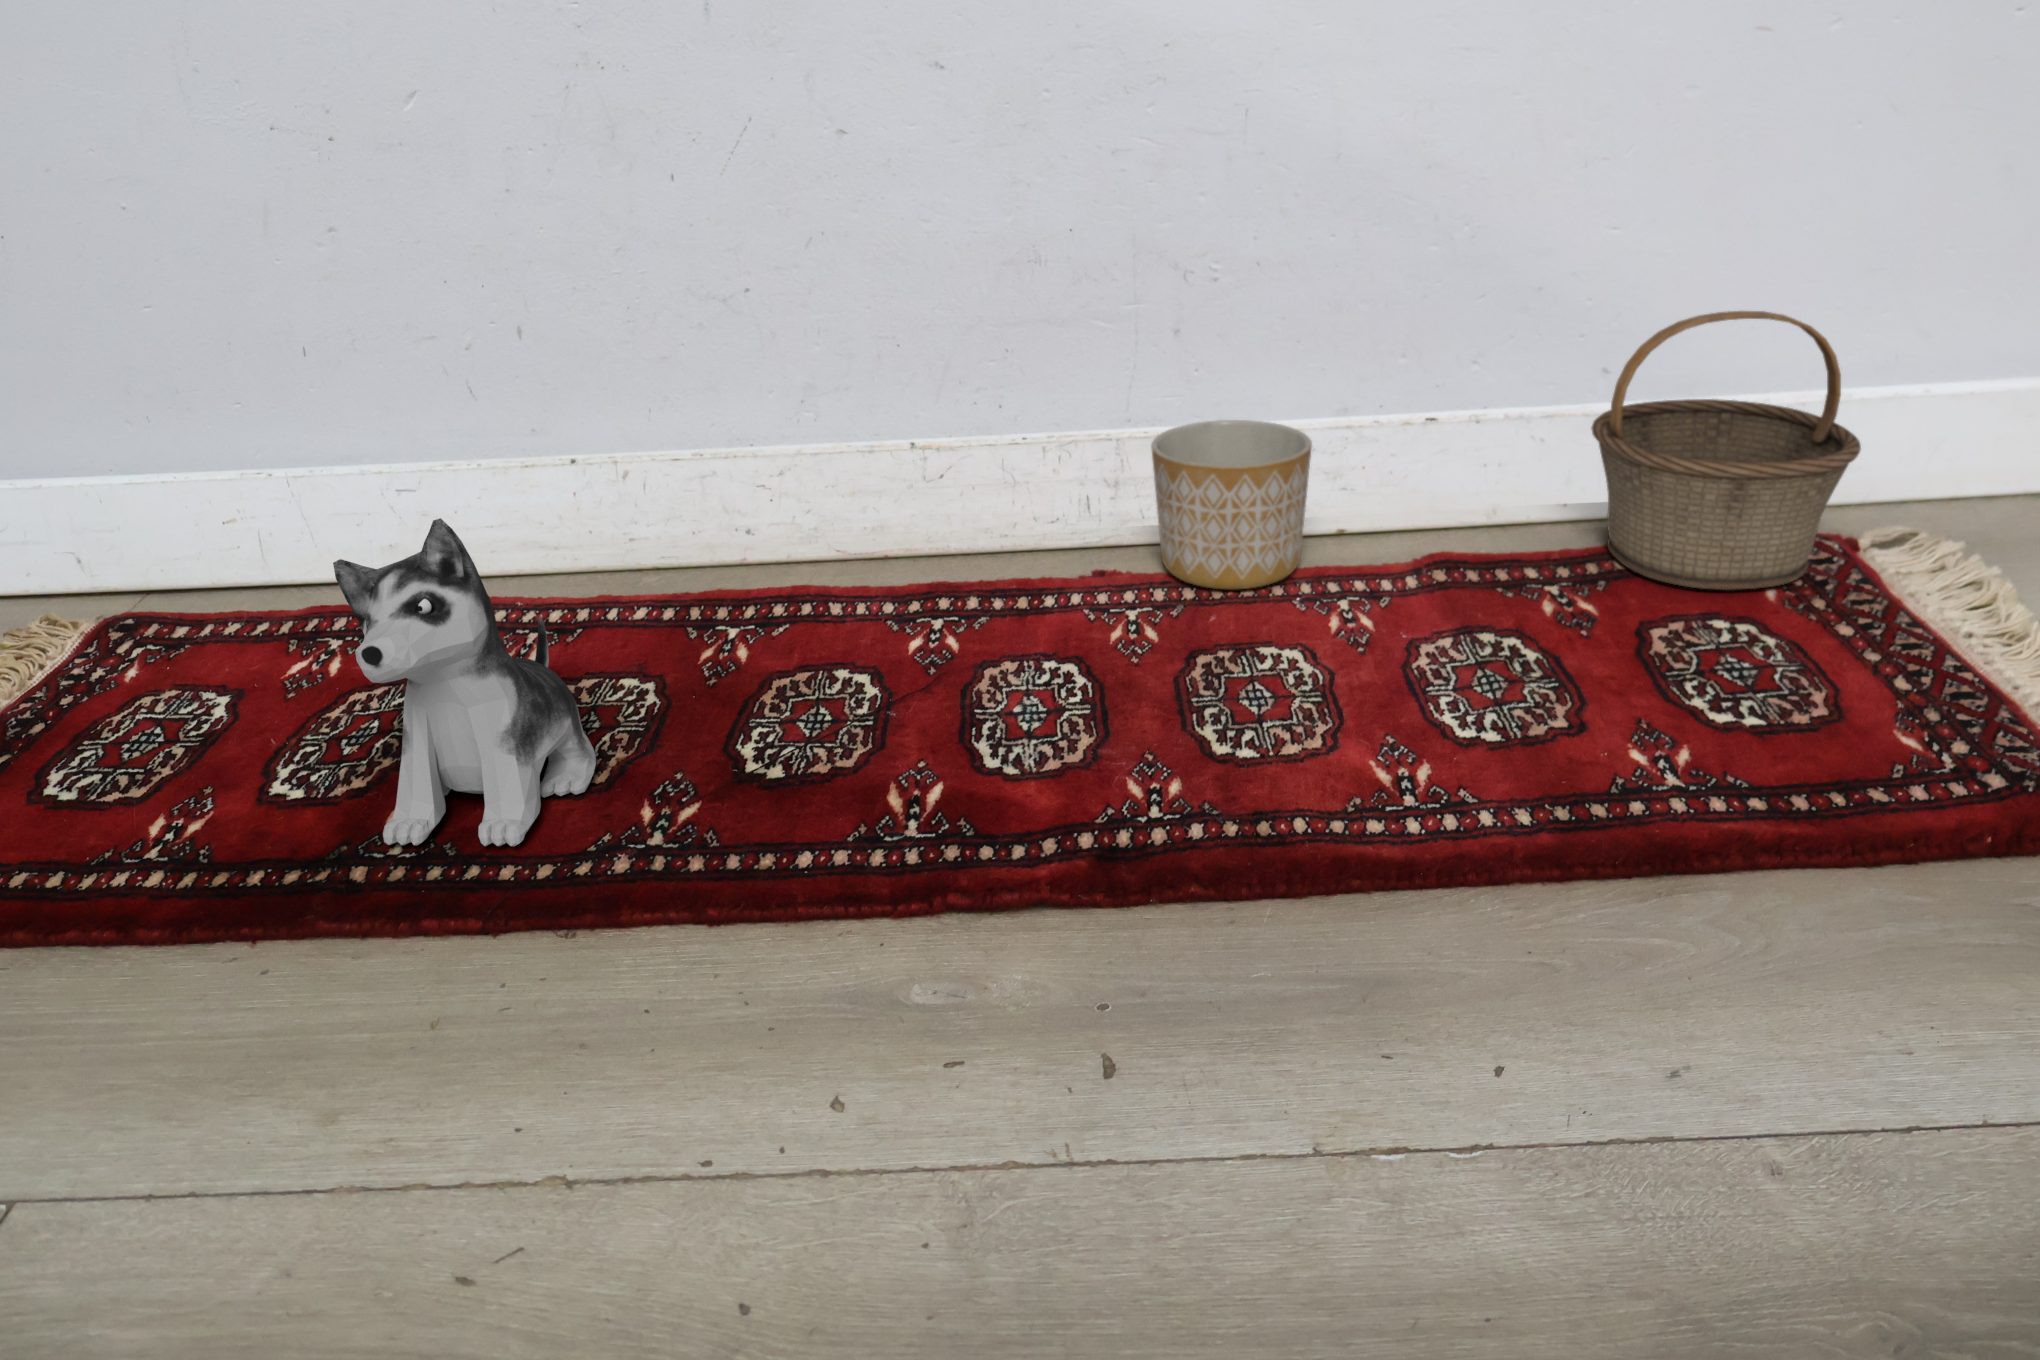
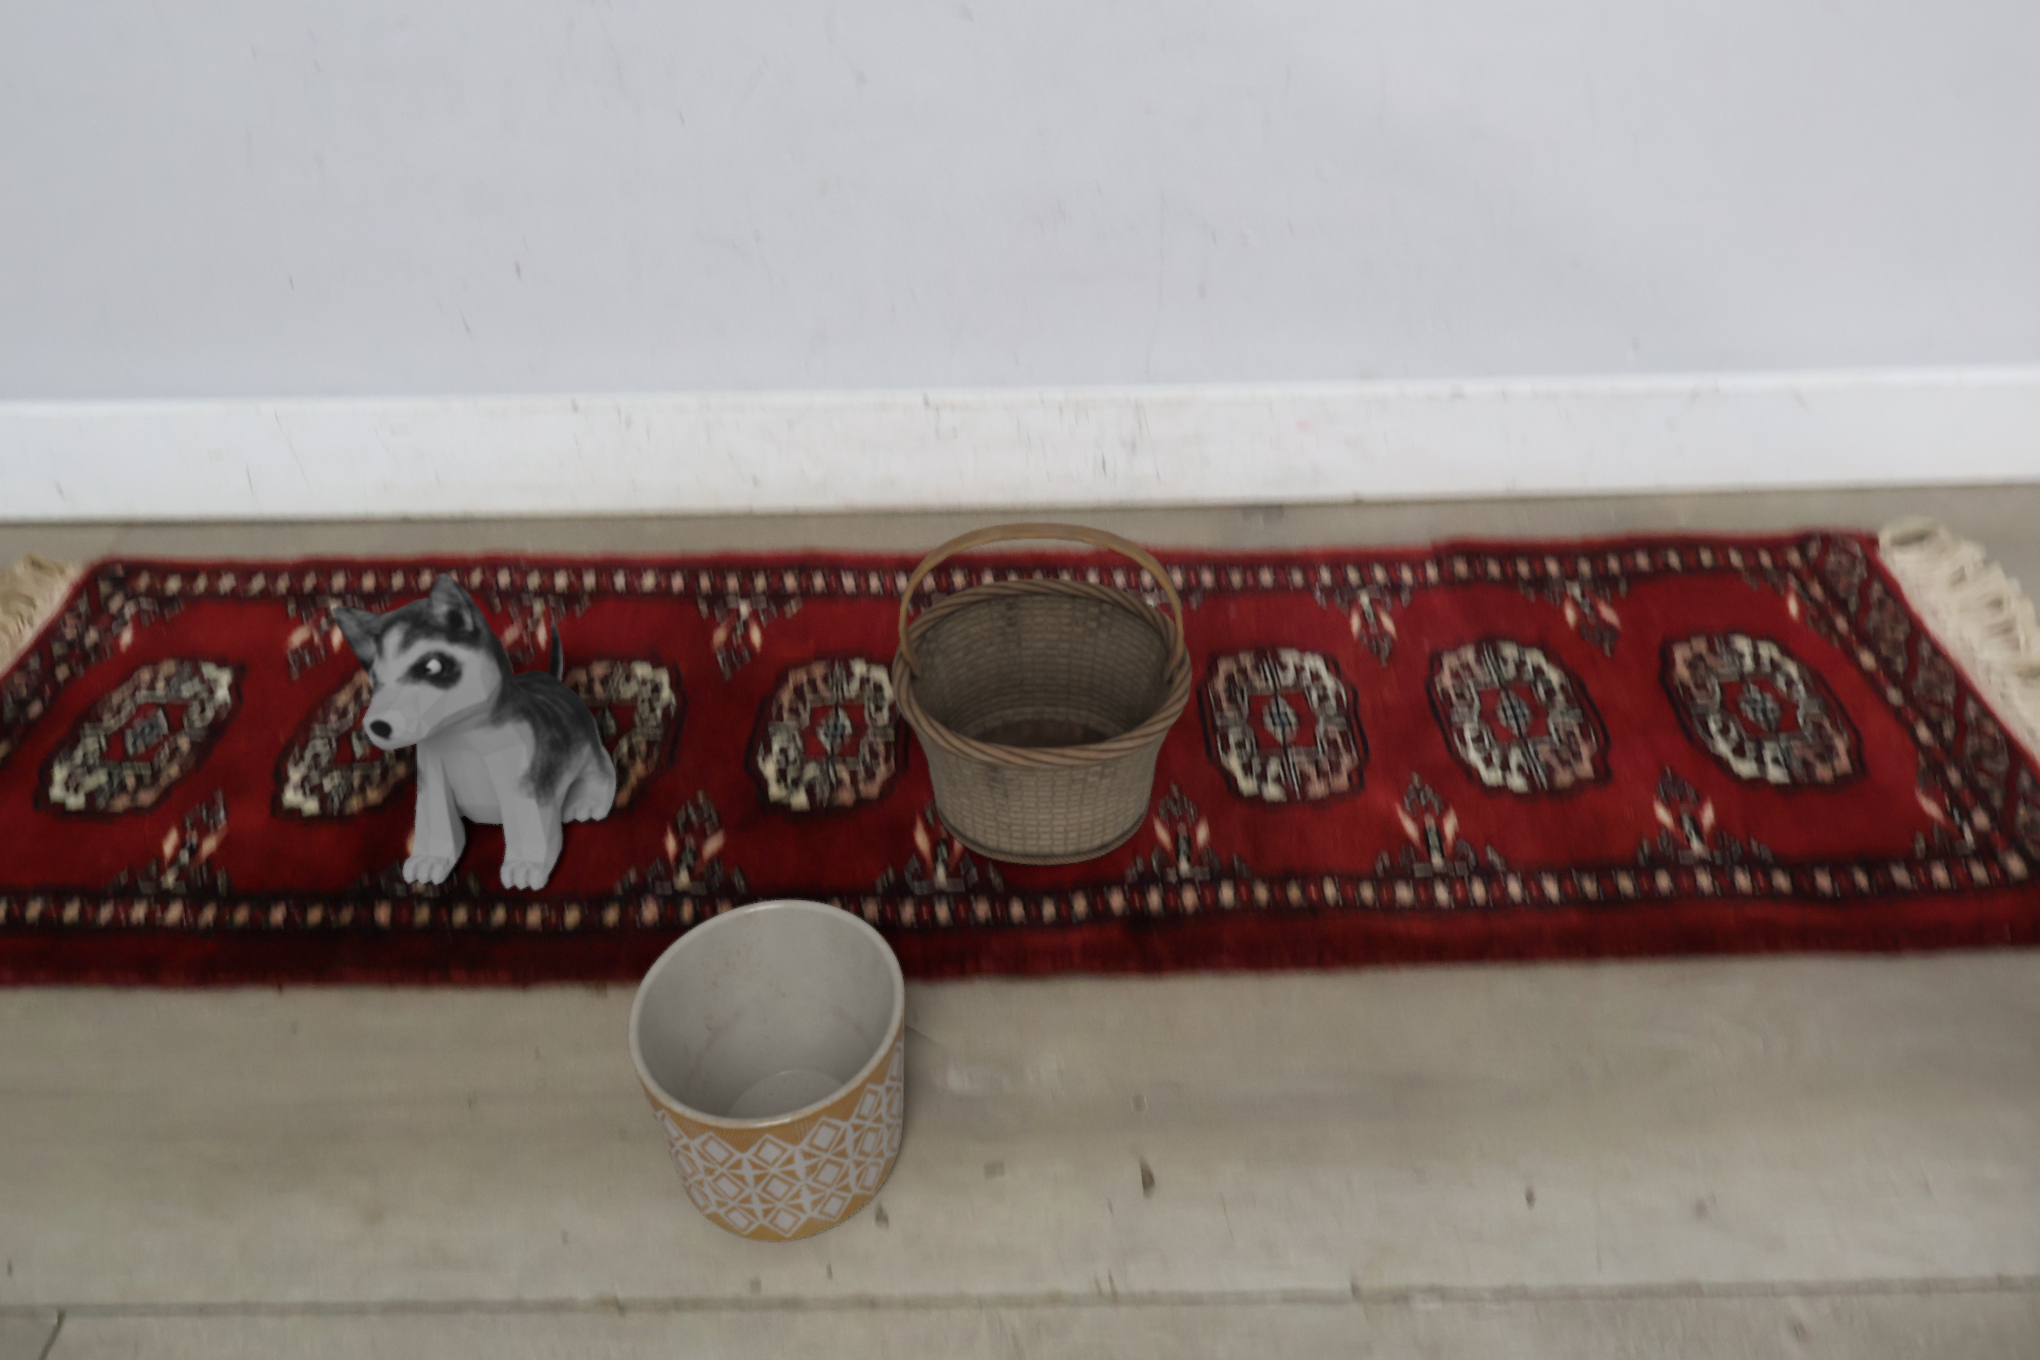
basket: present [1592,311,1861,590] -> present [892,522,1192,865]
planter: present [1151,420,1312,589] -> present [627,900,905,1242]

